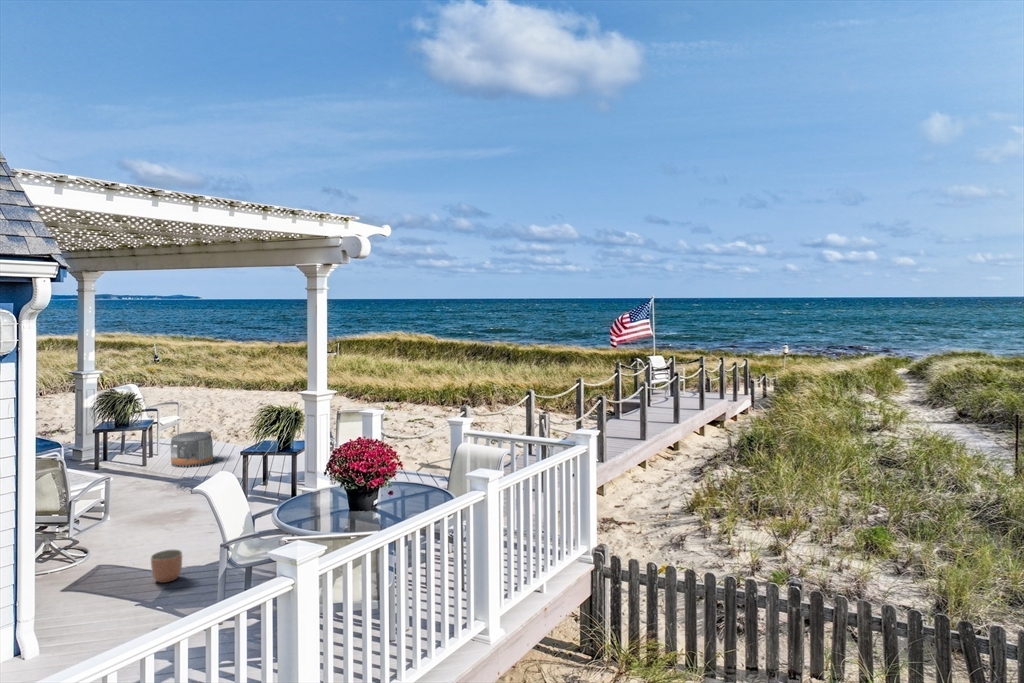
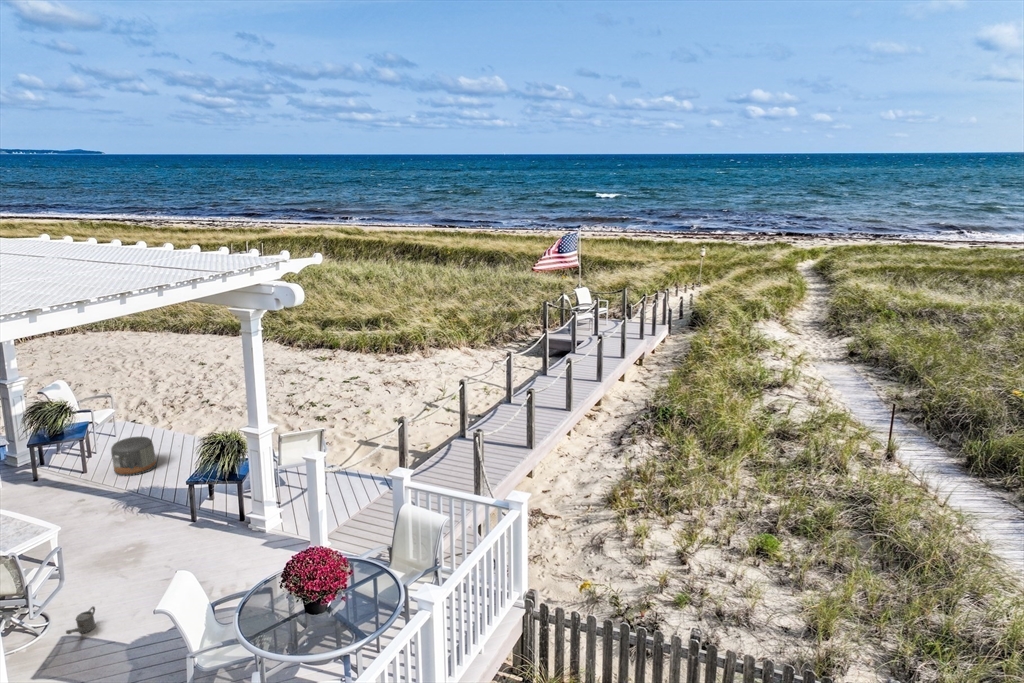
watering can: none [89,539,124,563] -> present [66,606,96,634]
planter: present [151,549,182,583] -> none [128,626,157,659]

